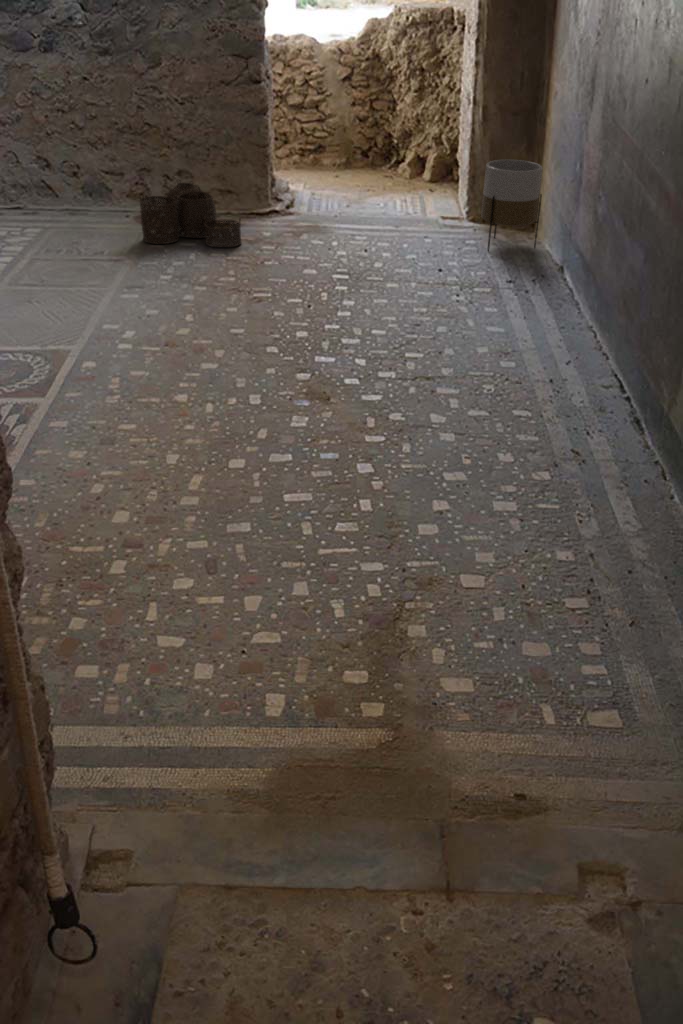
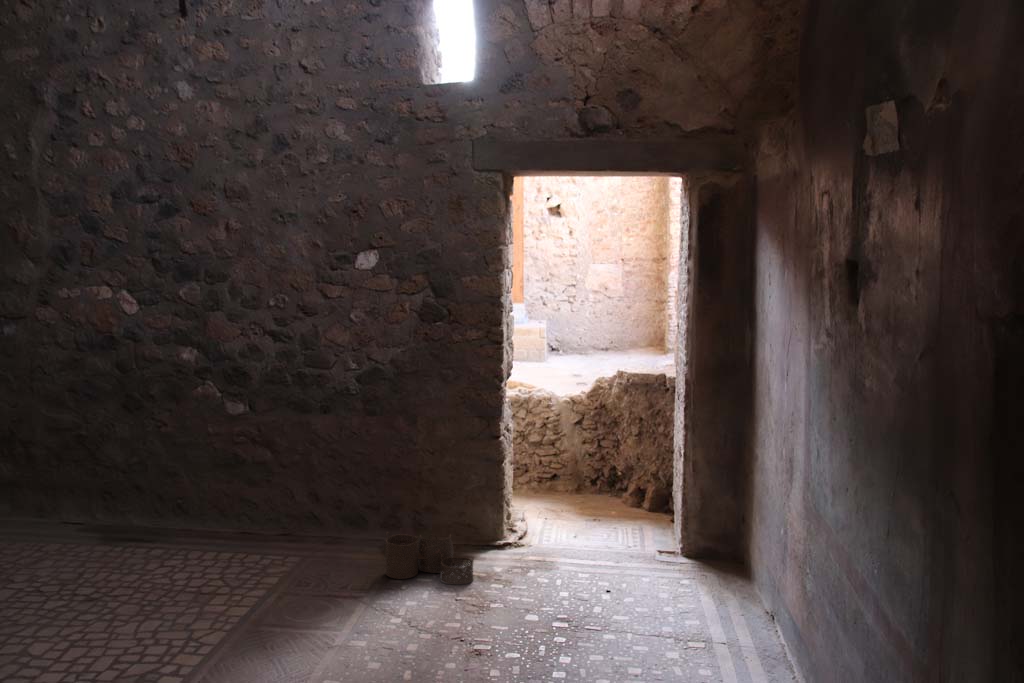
planter: present [481,160,543,251] -> none [694,511,750,596]

